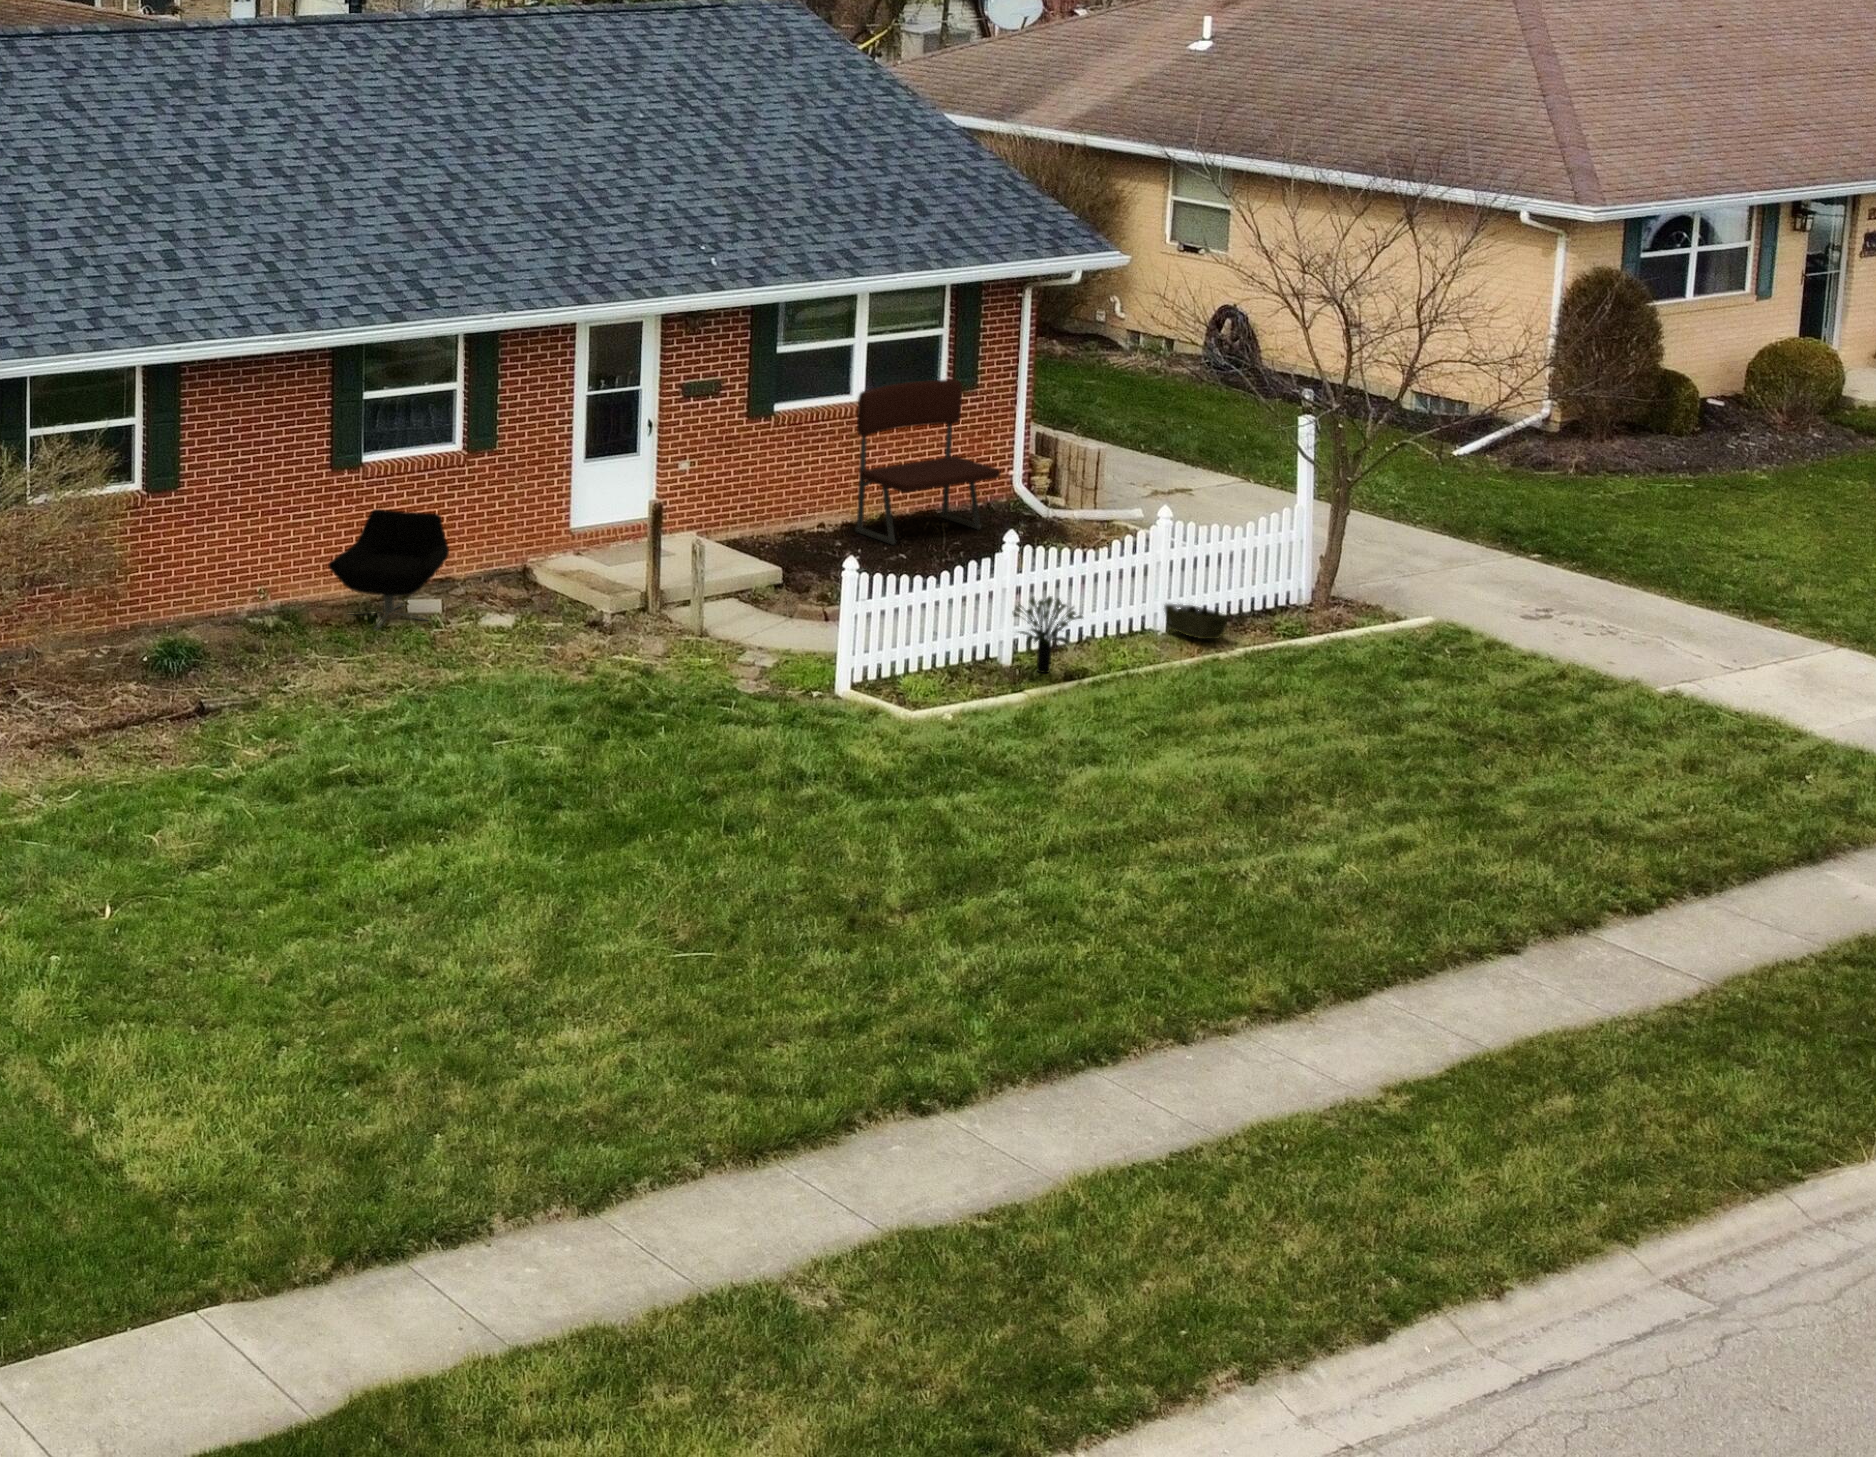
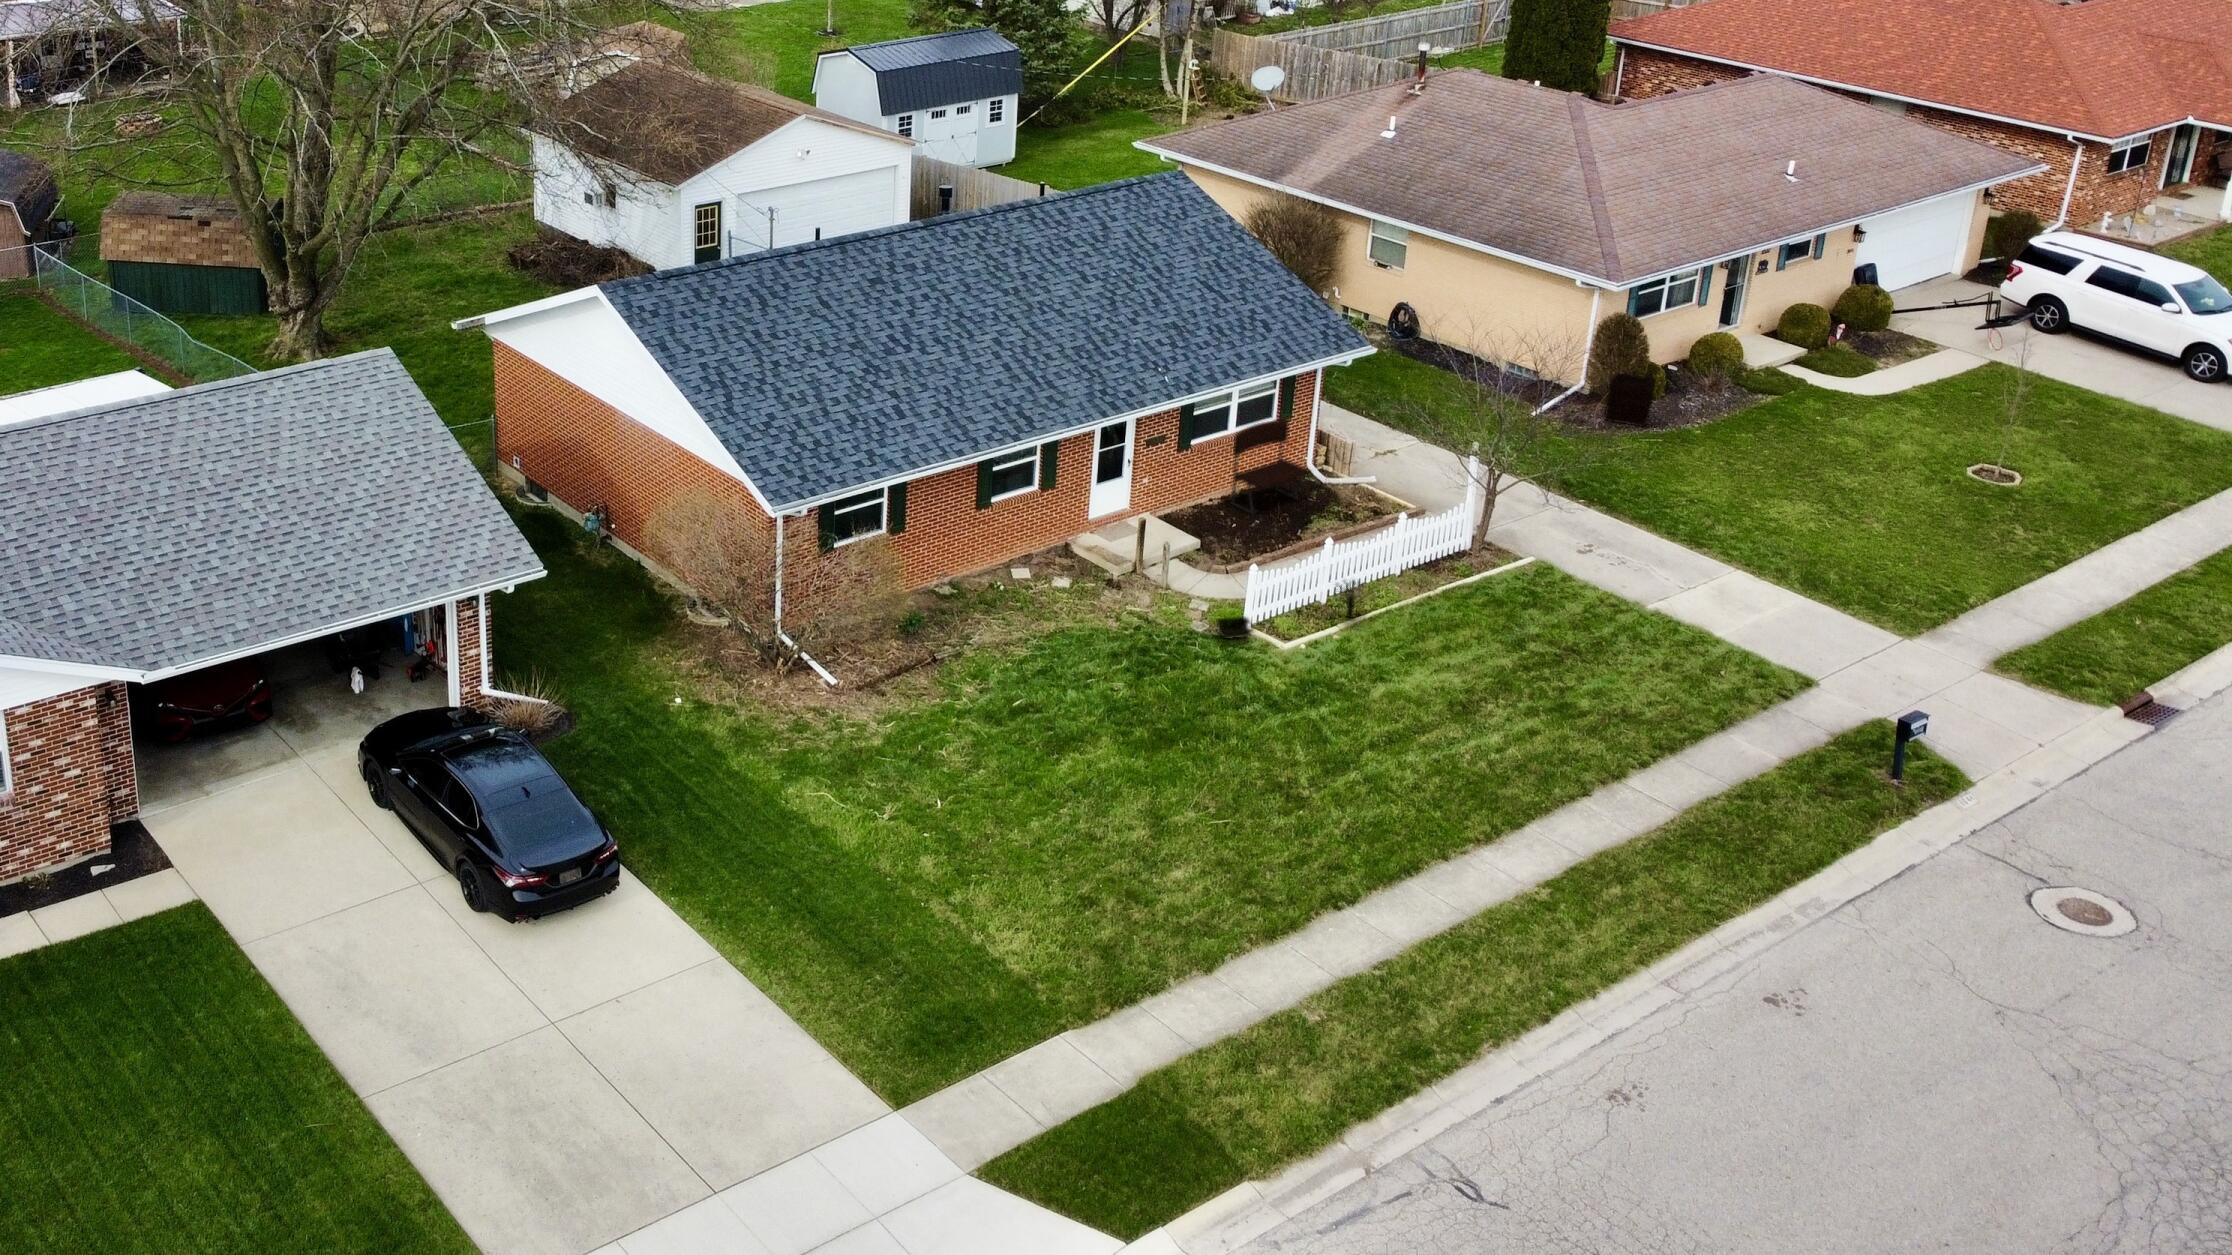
wooden crate: none [1520,378,1603,463] -> present [1604,373,1656,427]
lounge chair: present [328,509,449,630] -> none [977,523,1035,591]
woven basket: present [1164,604,1229,639] -> present [1217,616,1254,639]

